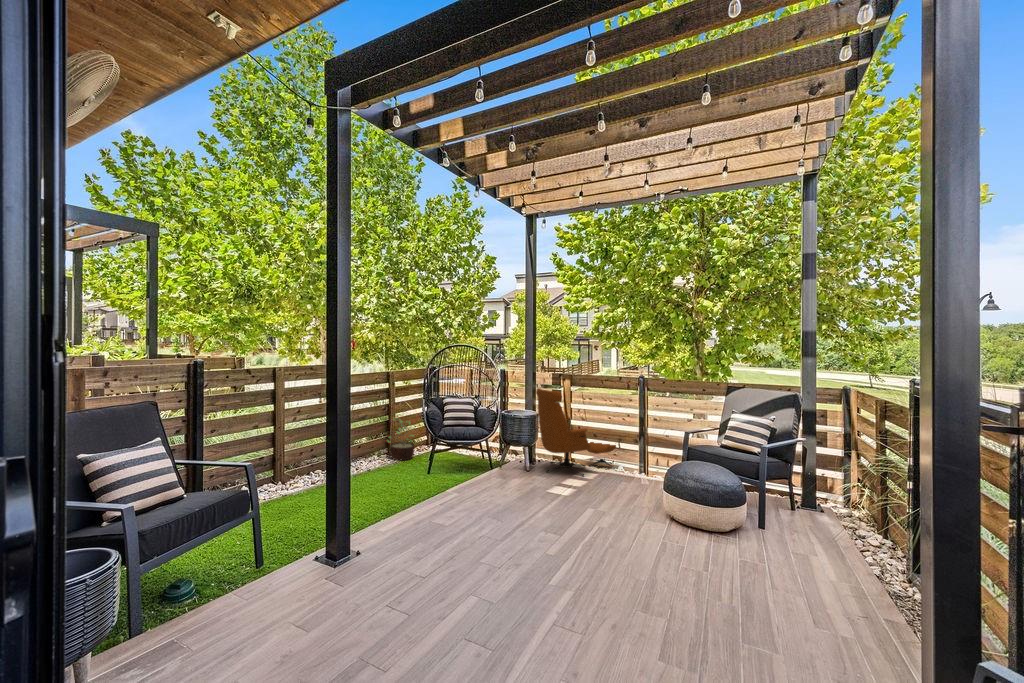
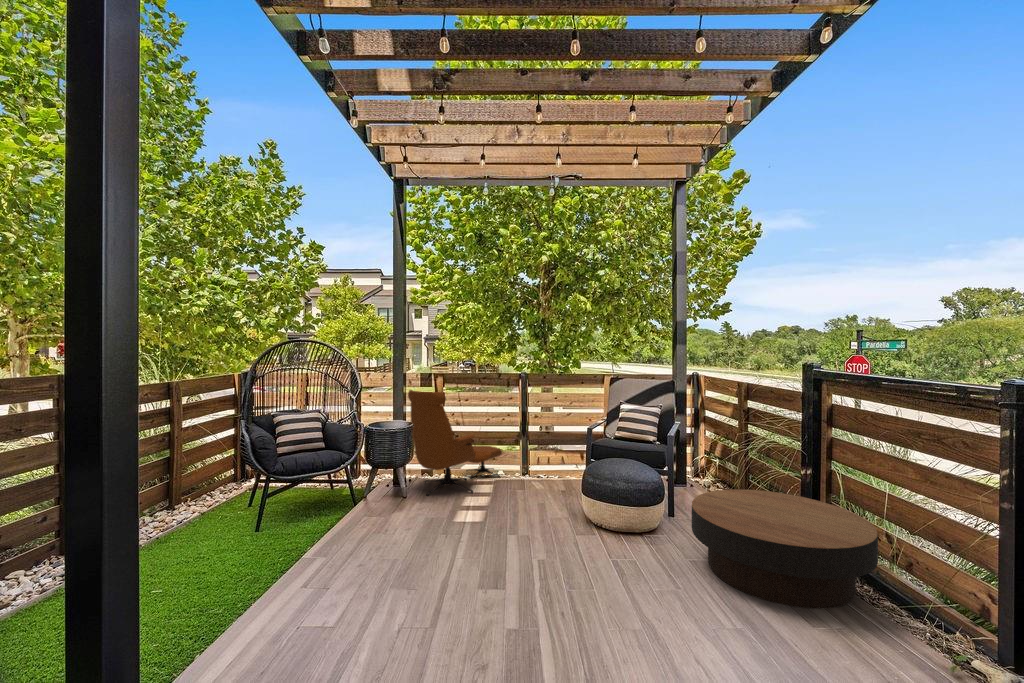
decorative plant: present [386,417,414,460] -> none [170,448,224,516]
coffee table: none [735,502,925,625] -> present [692,489,878,609]

